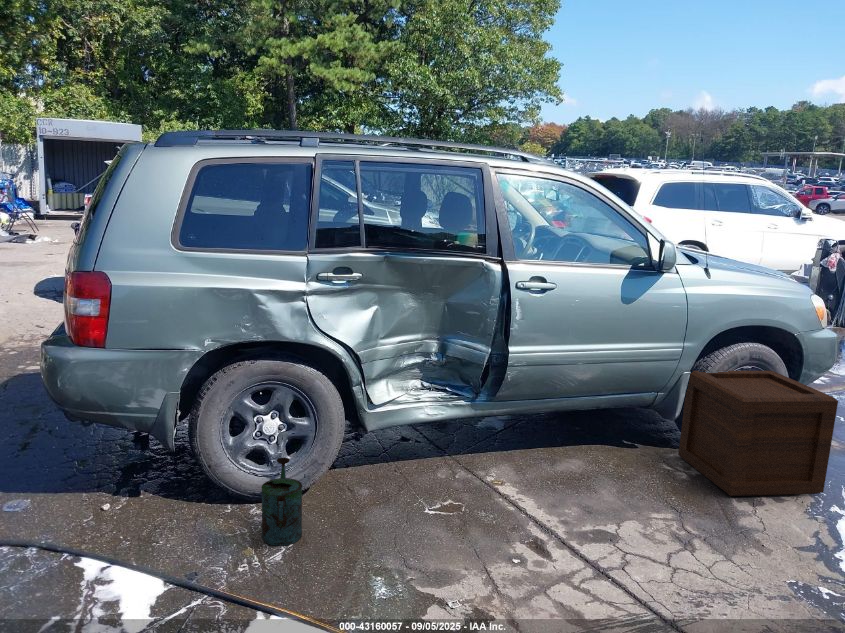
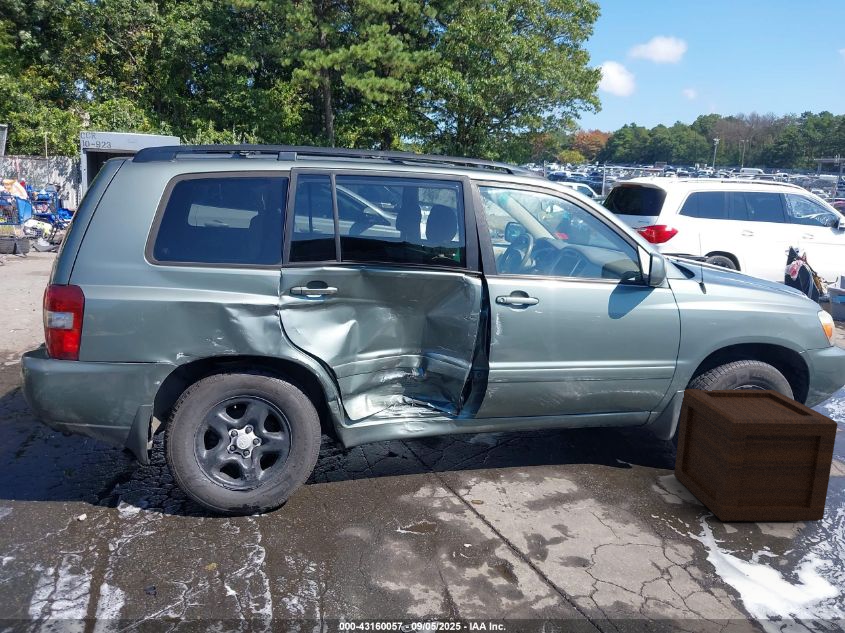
watering can: present [261,458,302,546] -> none [228,472,269,561]

